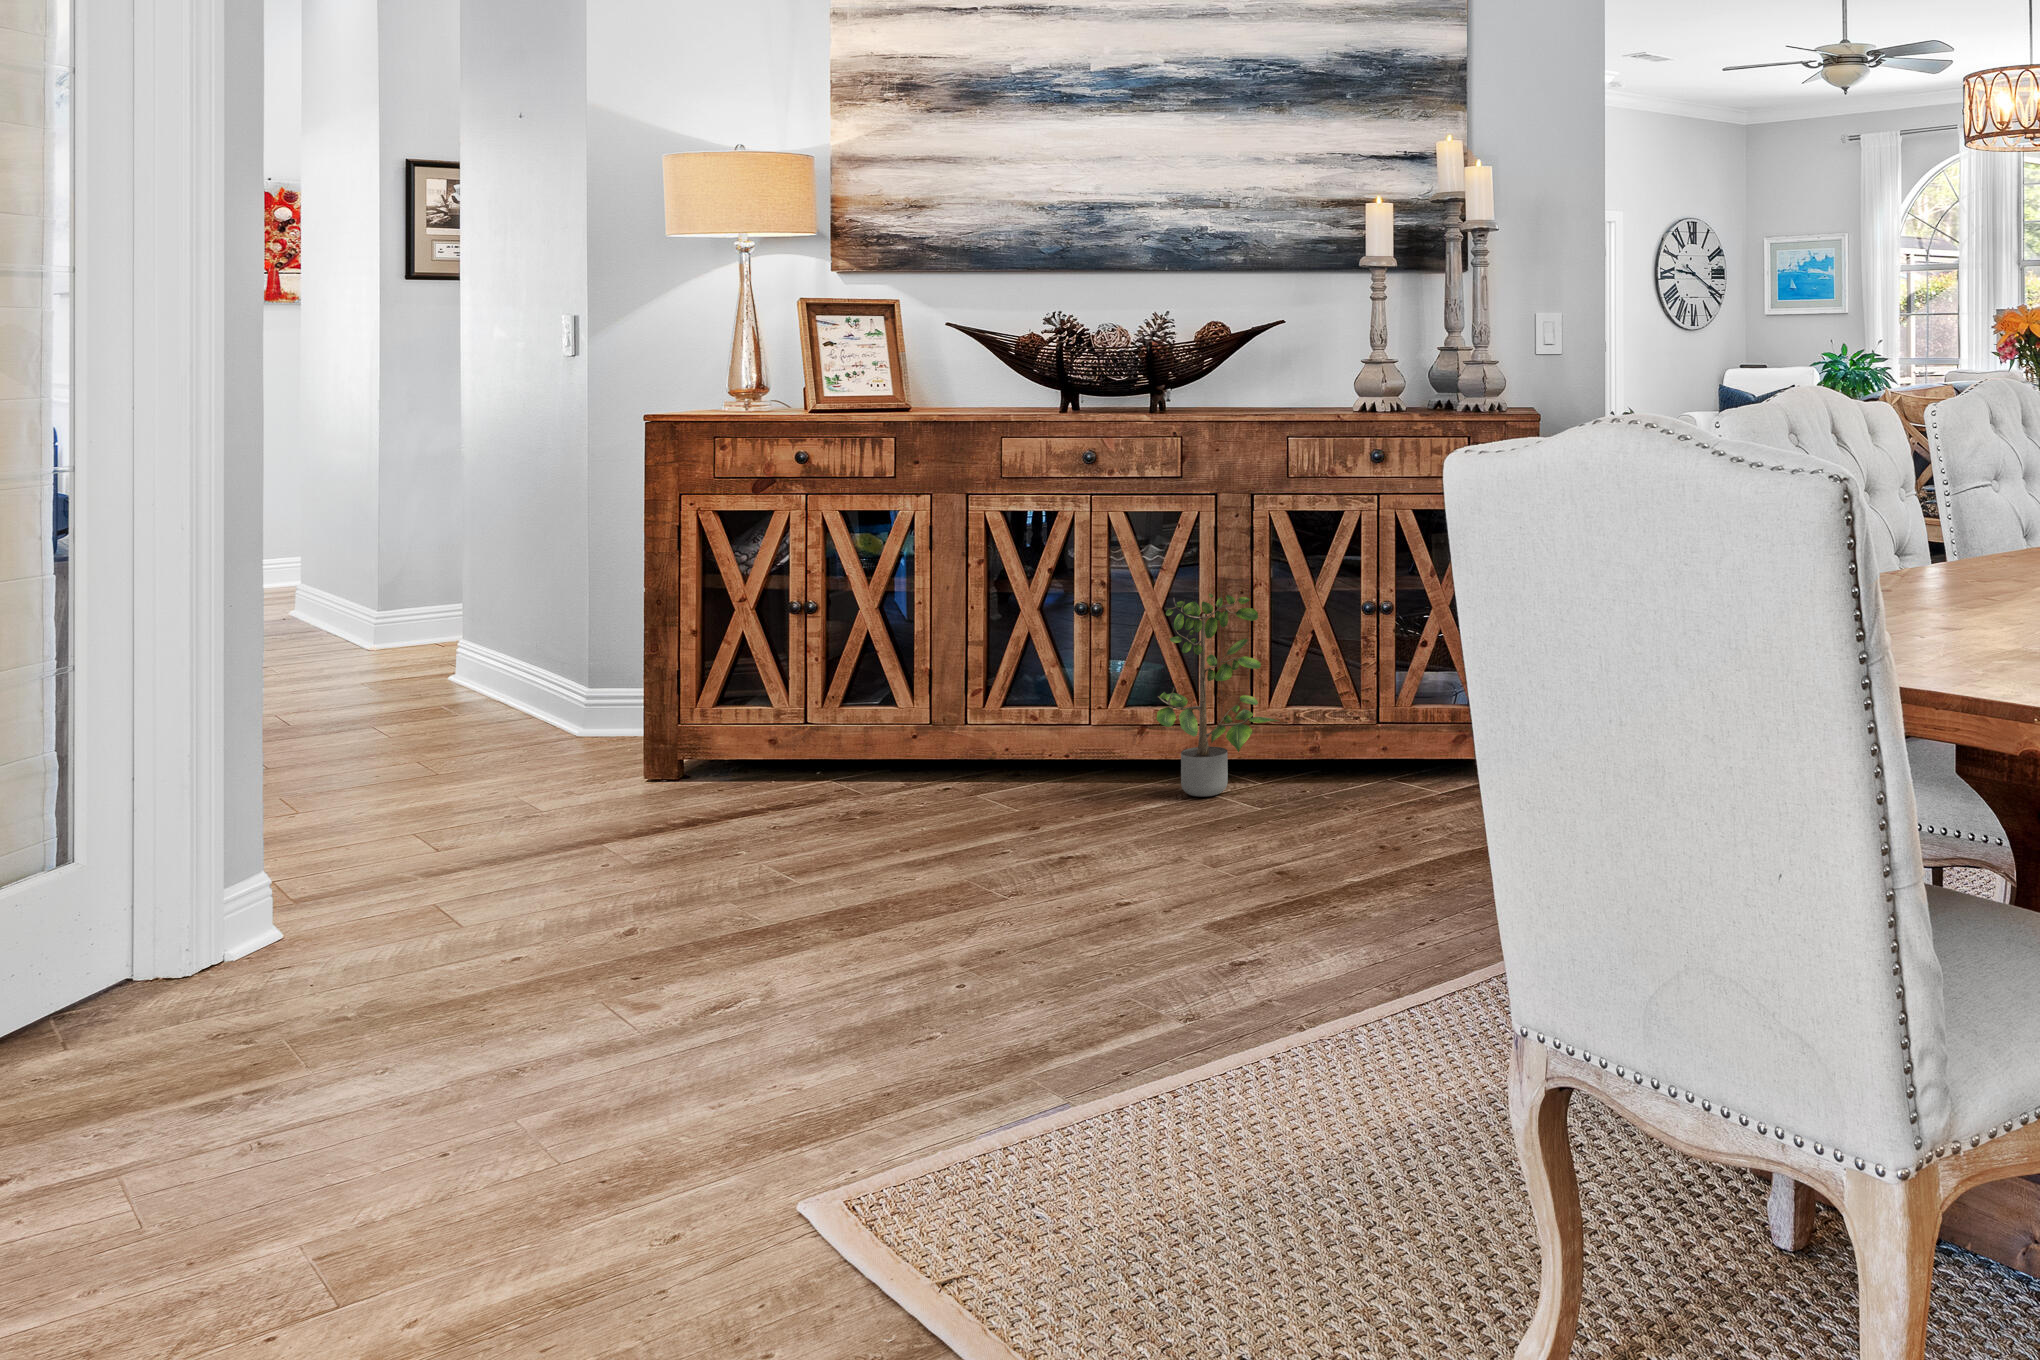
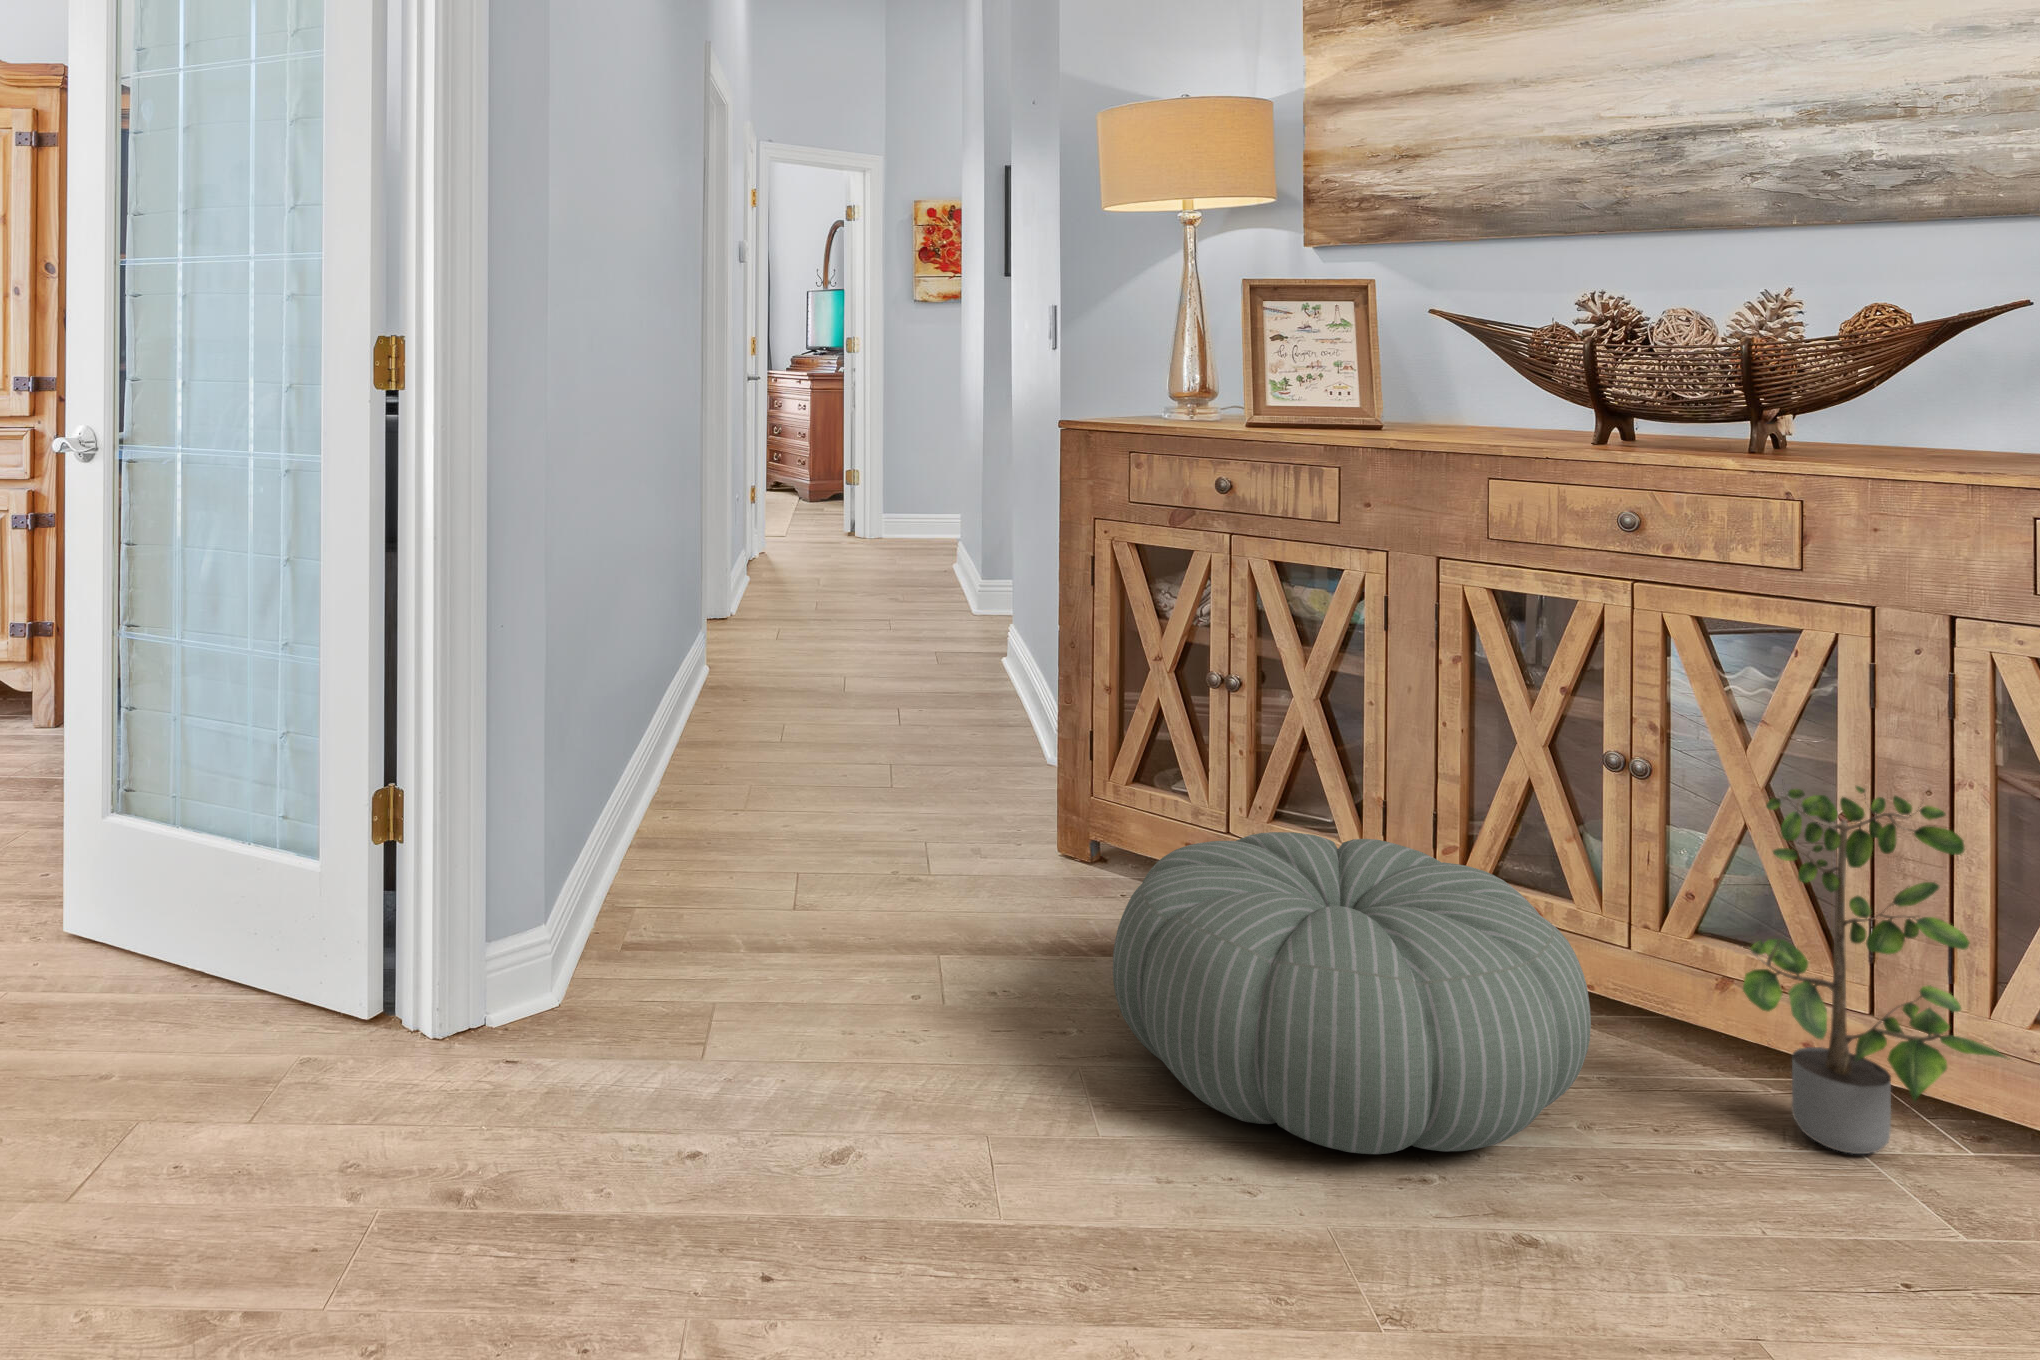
pouf: none [770,686,1079,859] -> present [1113,832,1591,1154]

